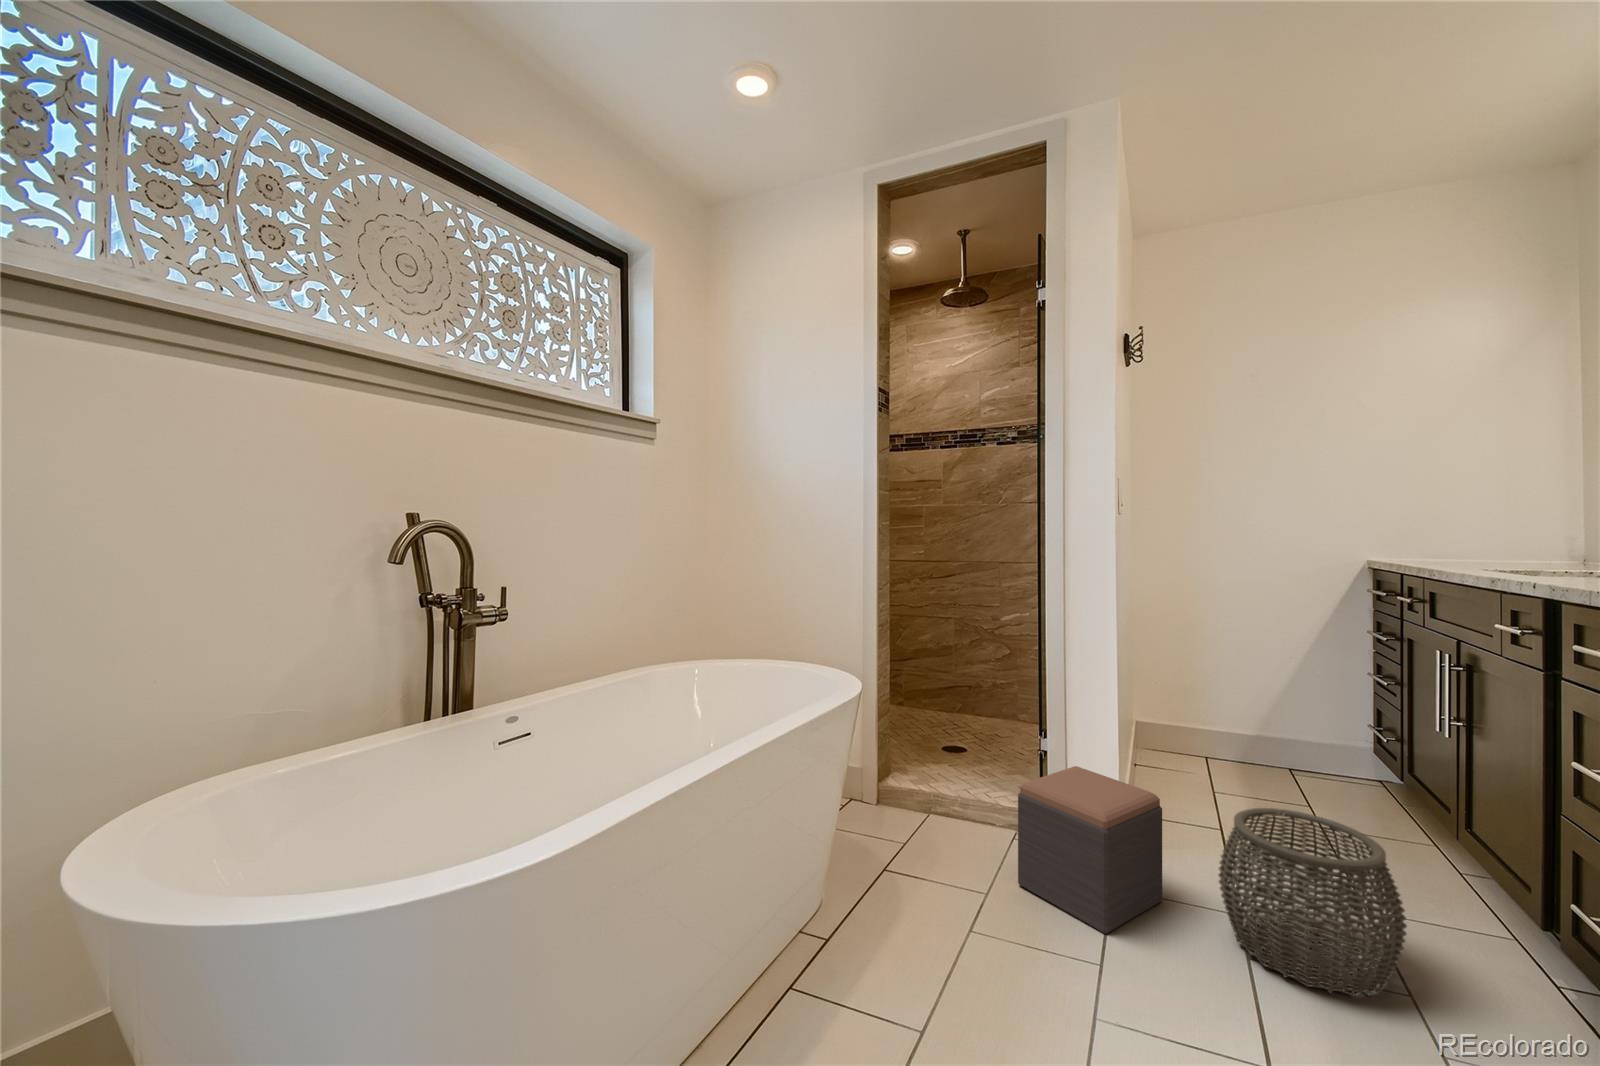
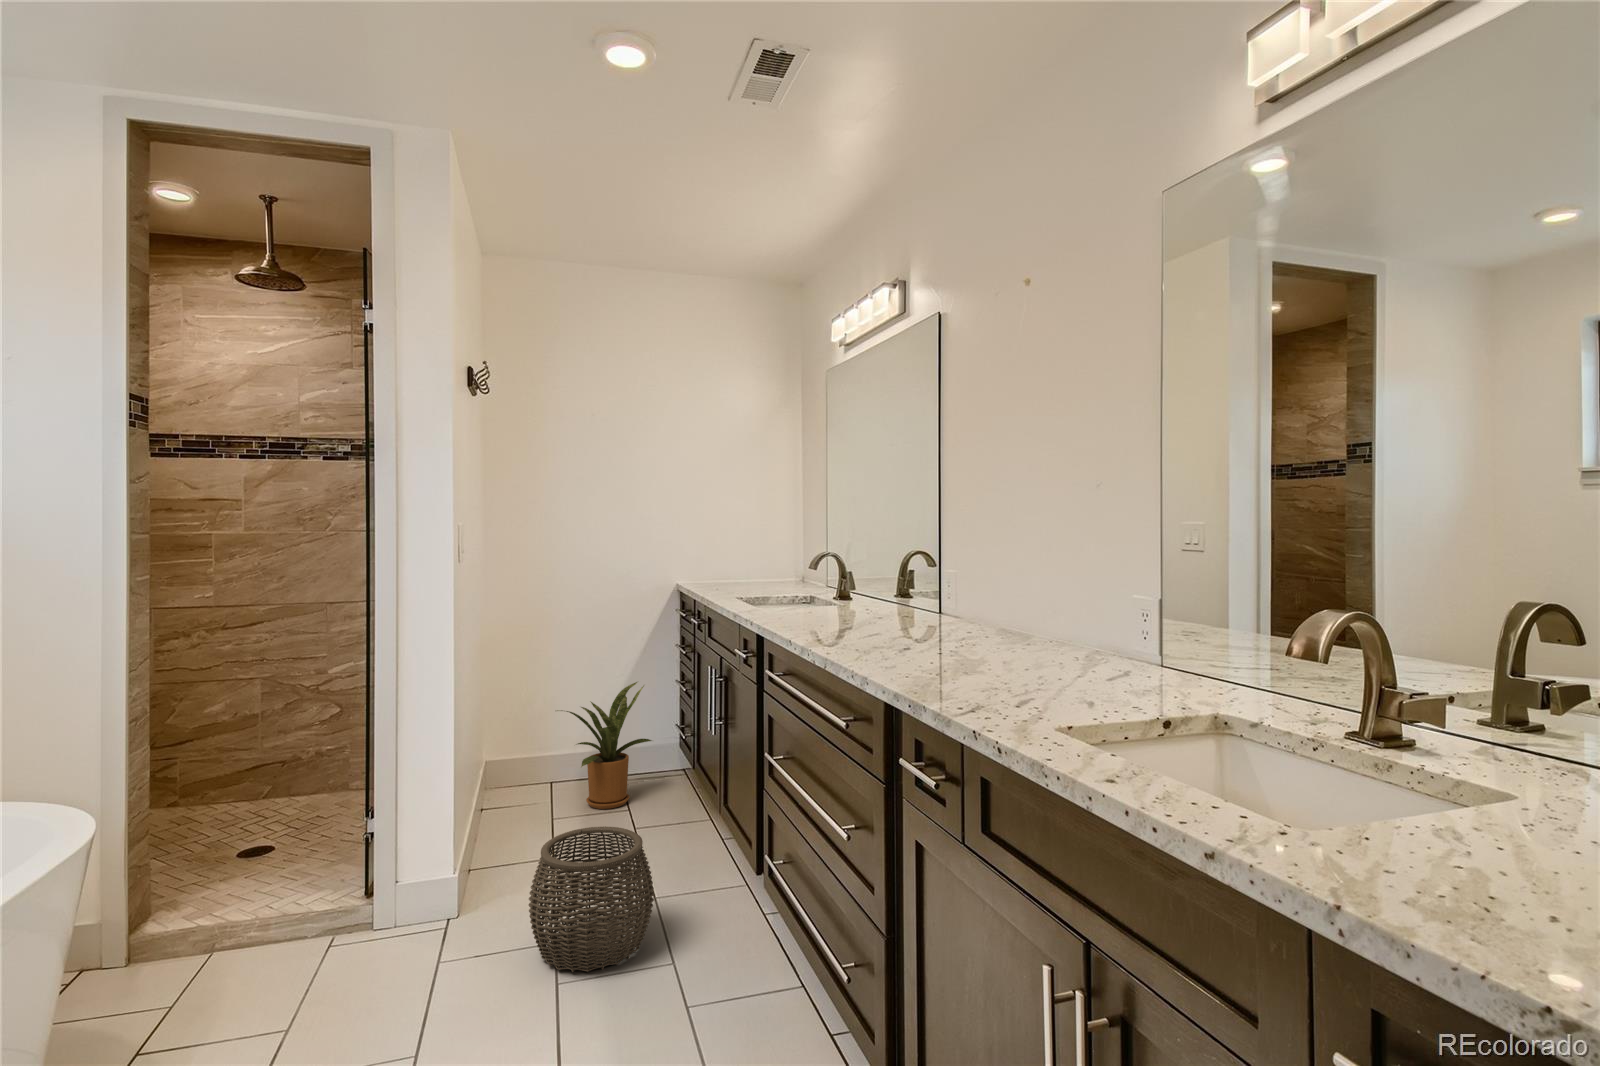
house plant: none [1210,659,1345,795] -> present [557,682,652,809]
footstool: present [1018,766,1162,934] -> none [330,841,484,1004]

